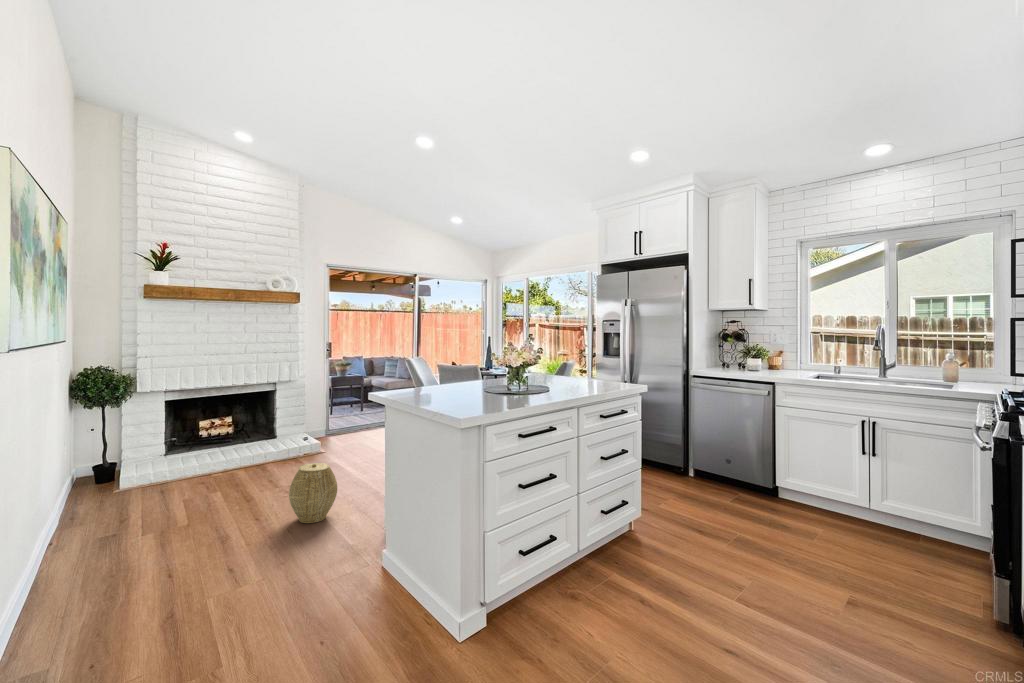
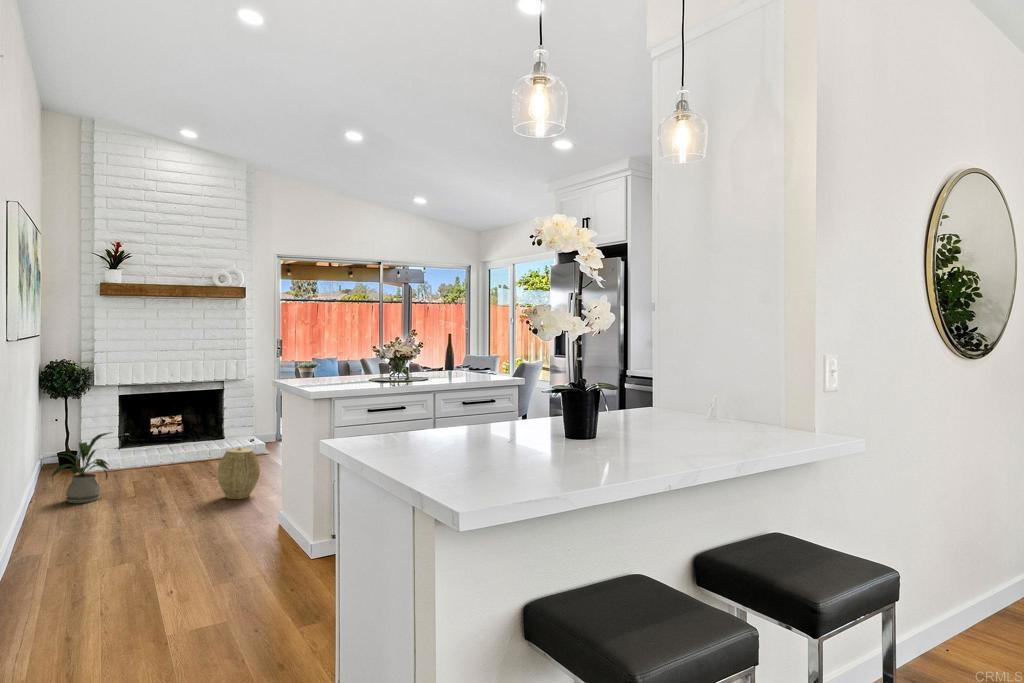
house plant: none [54,452,161,543] -> present [51,433,110,503]

